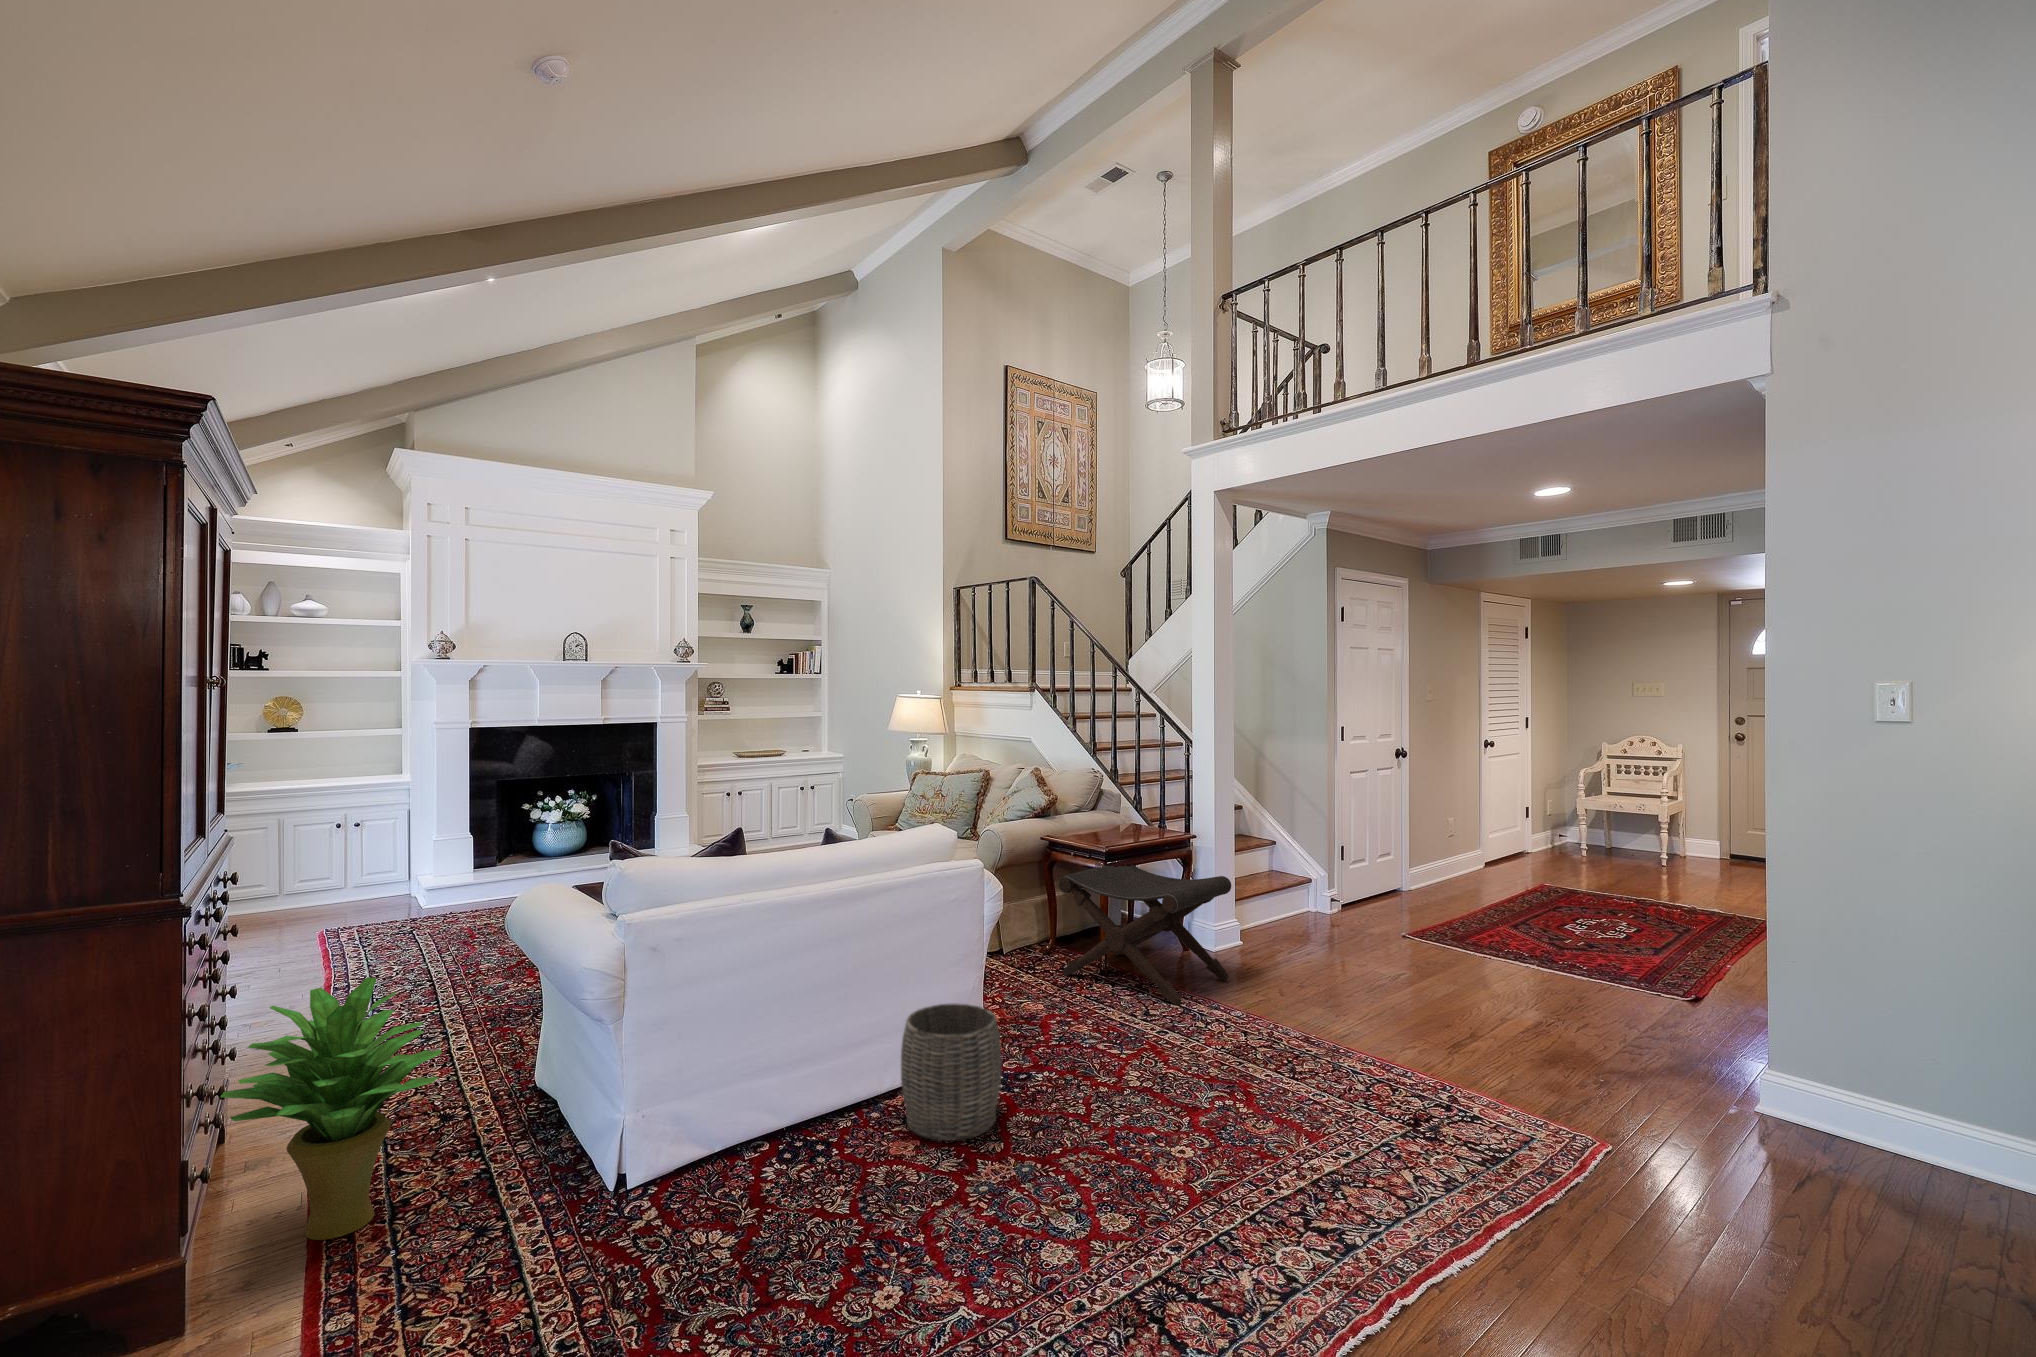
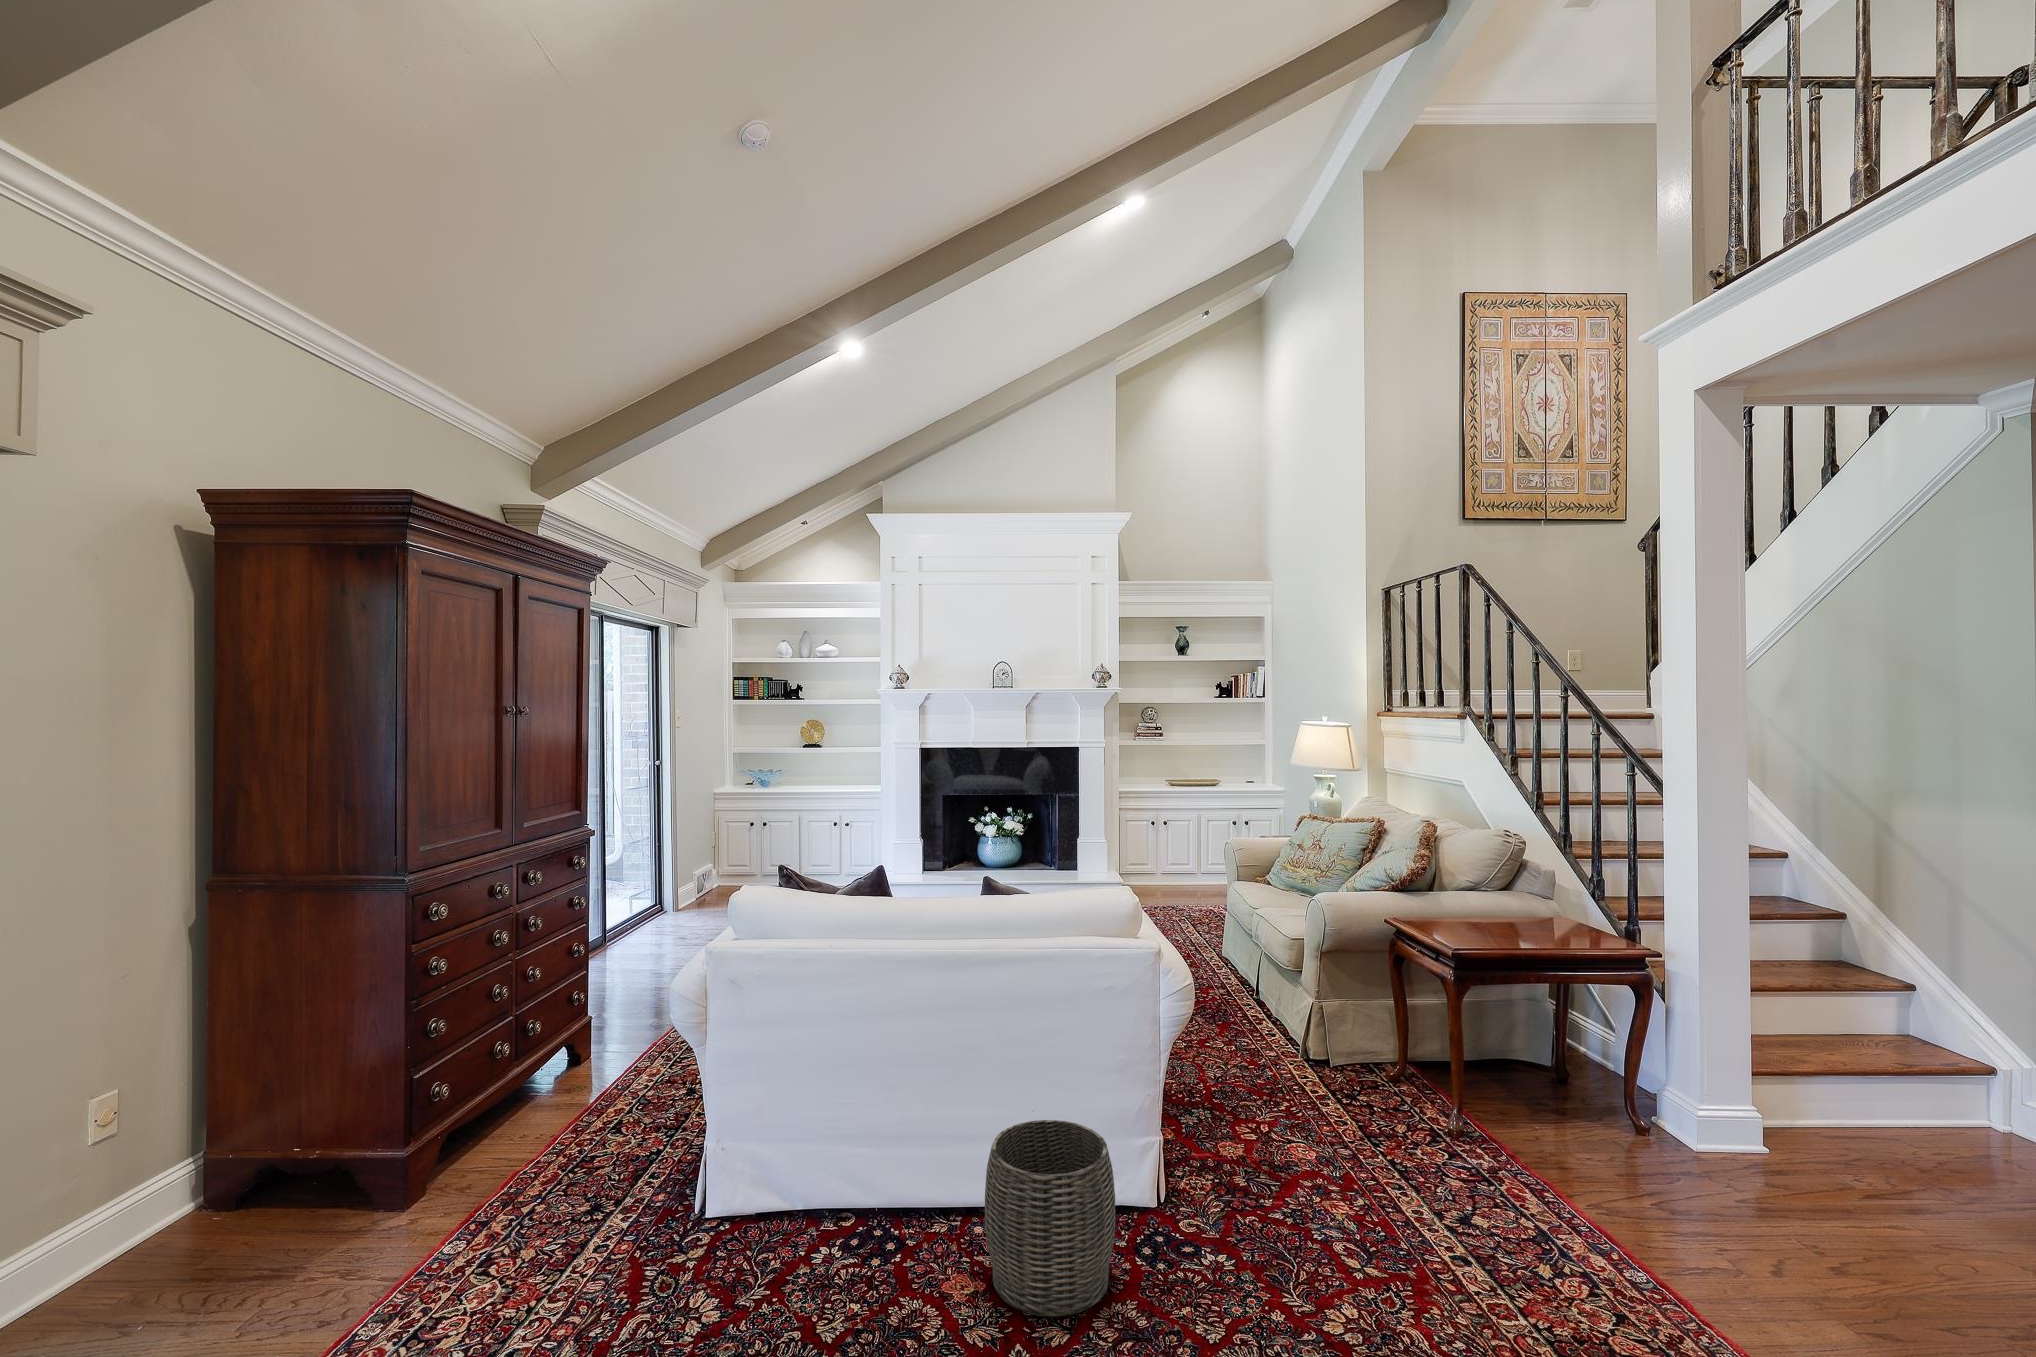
footstool: present [1059,865,1231,1005] -> none [1389,968,1679,1216]
potted plant: present [220,977,442,1240] -> none [434,965,608,1188]

